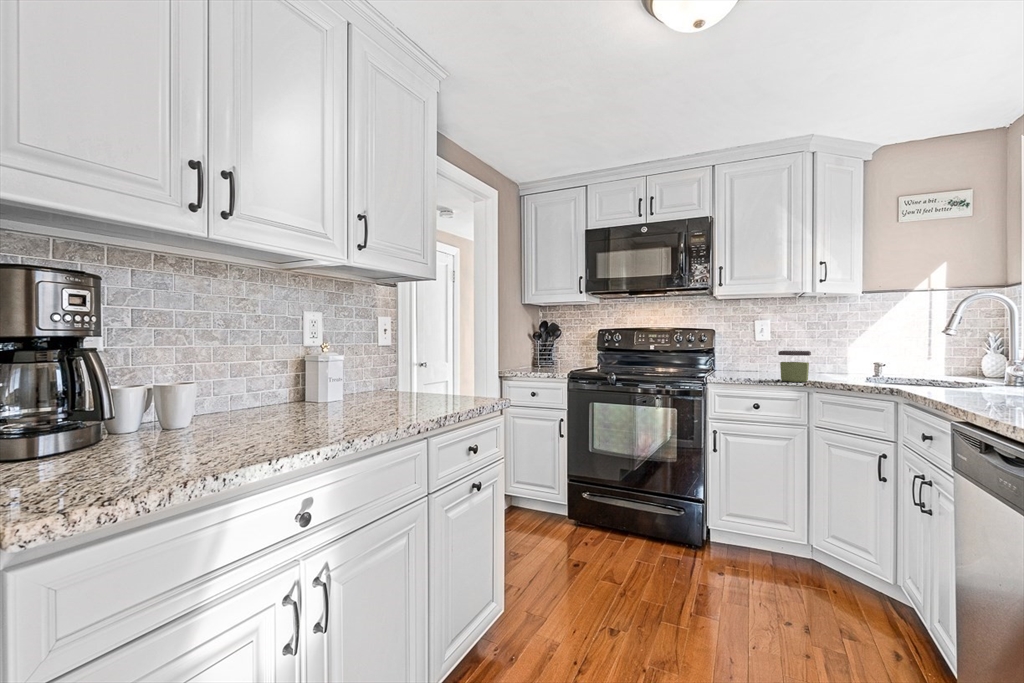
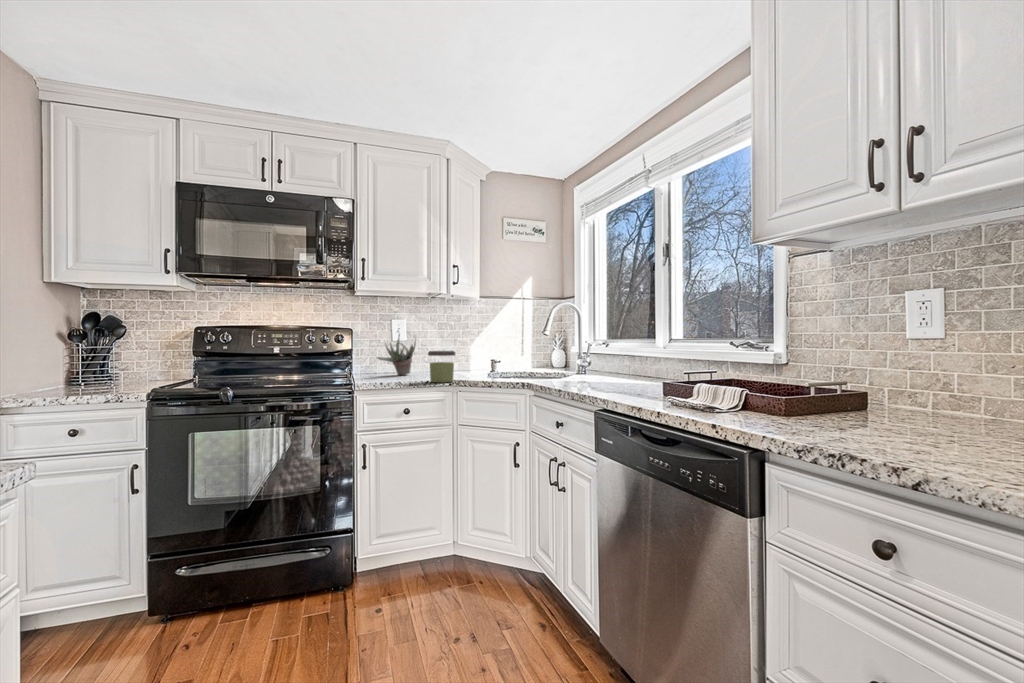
succulent plant: none [735,333,778,374] -> present [377,334,416,375]

